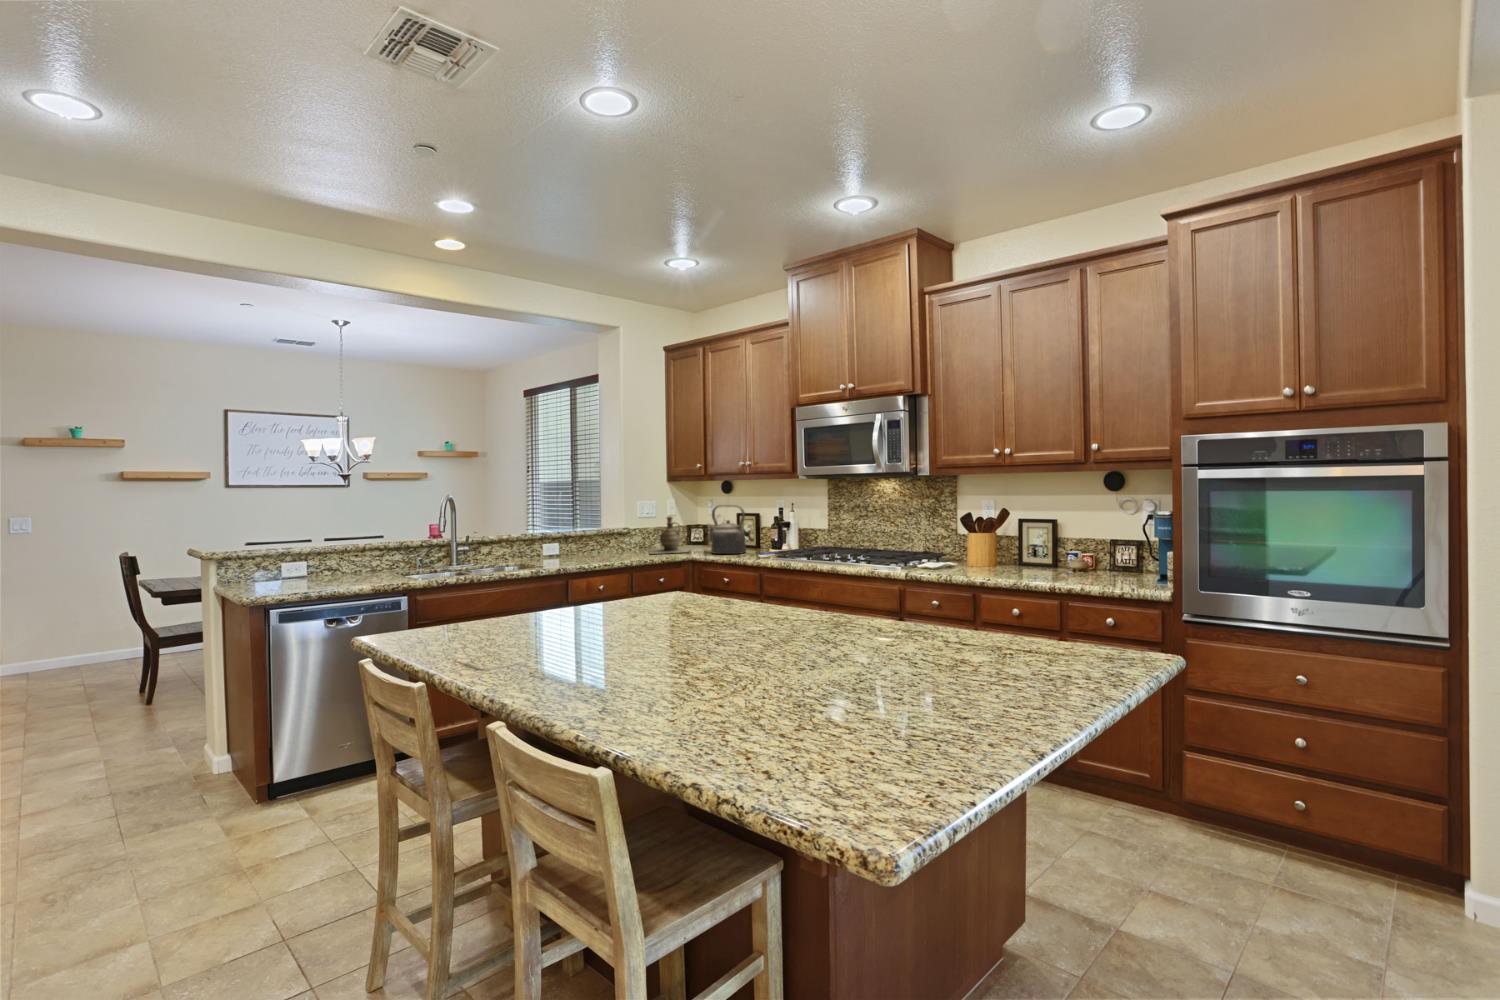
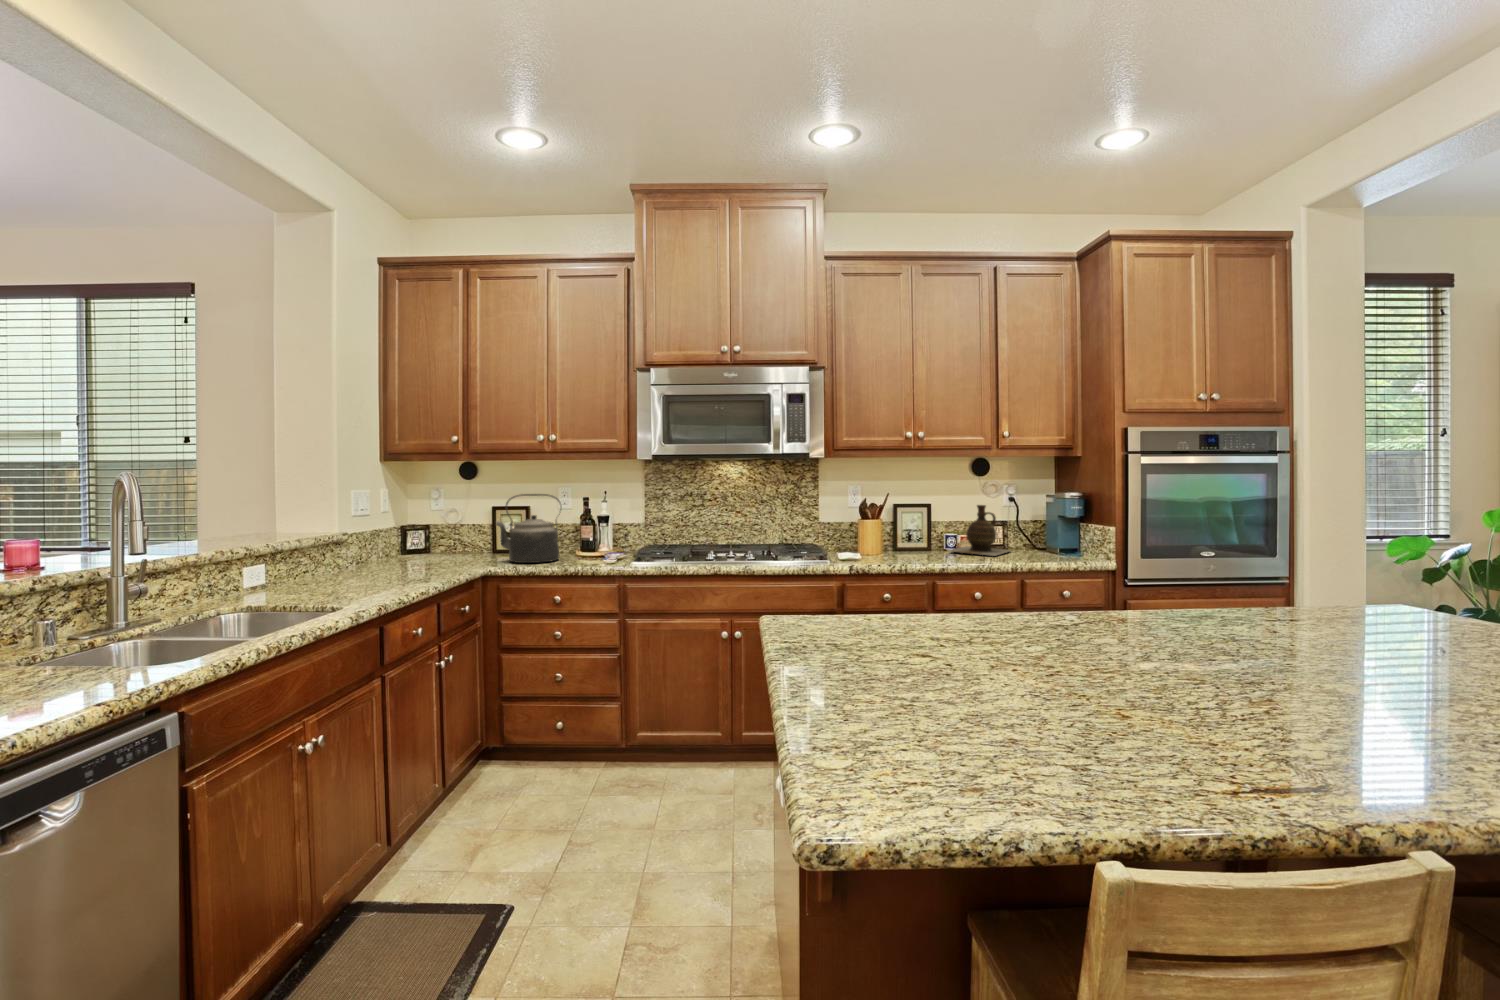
ceramic jug: present [649,517,688,554] -> present [951,505,1010,556]

